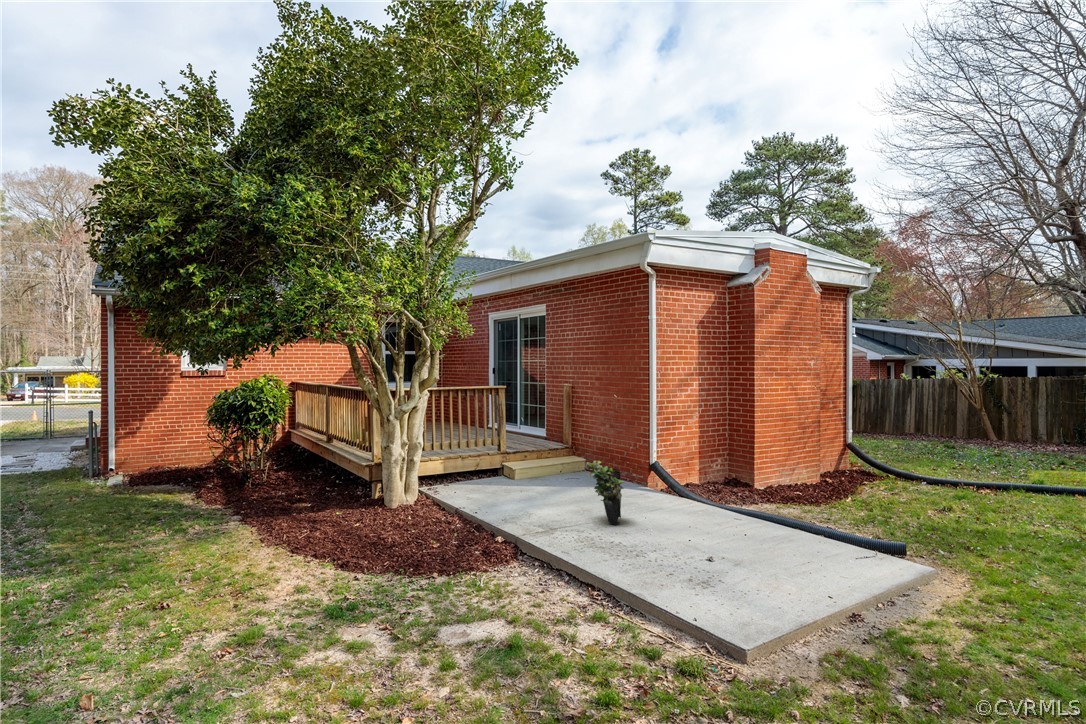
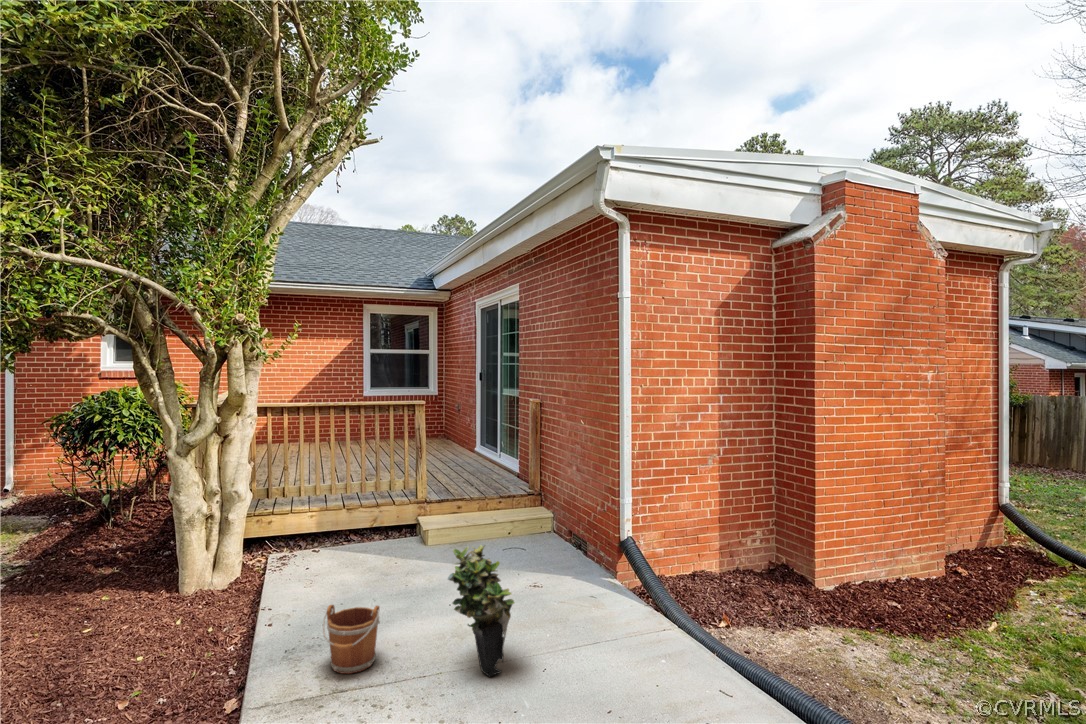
bucket: none [524,494,554,529] -> present [323,605,380,674]

